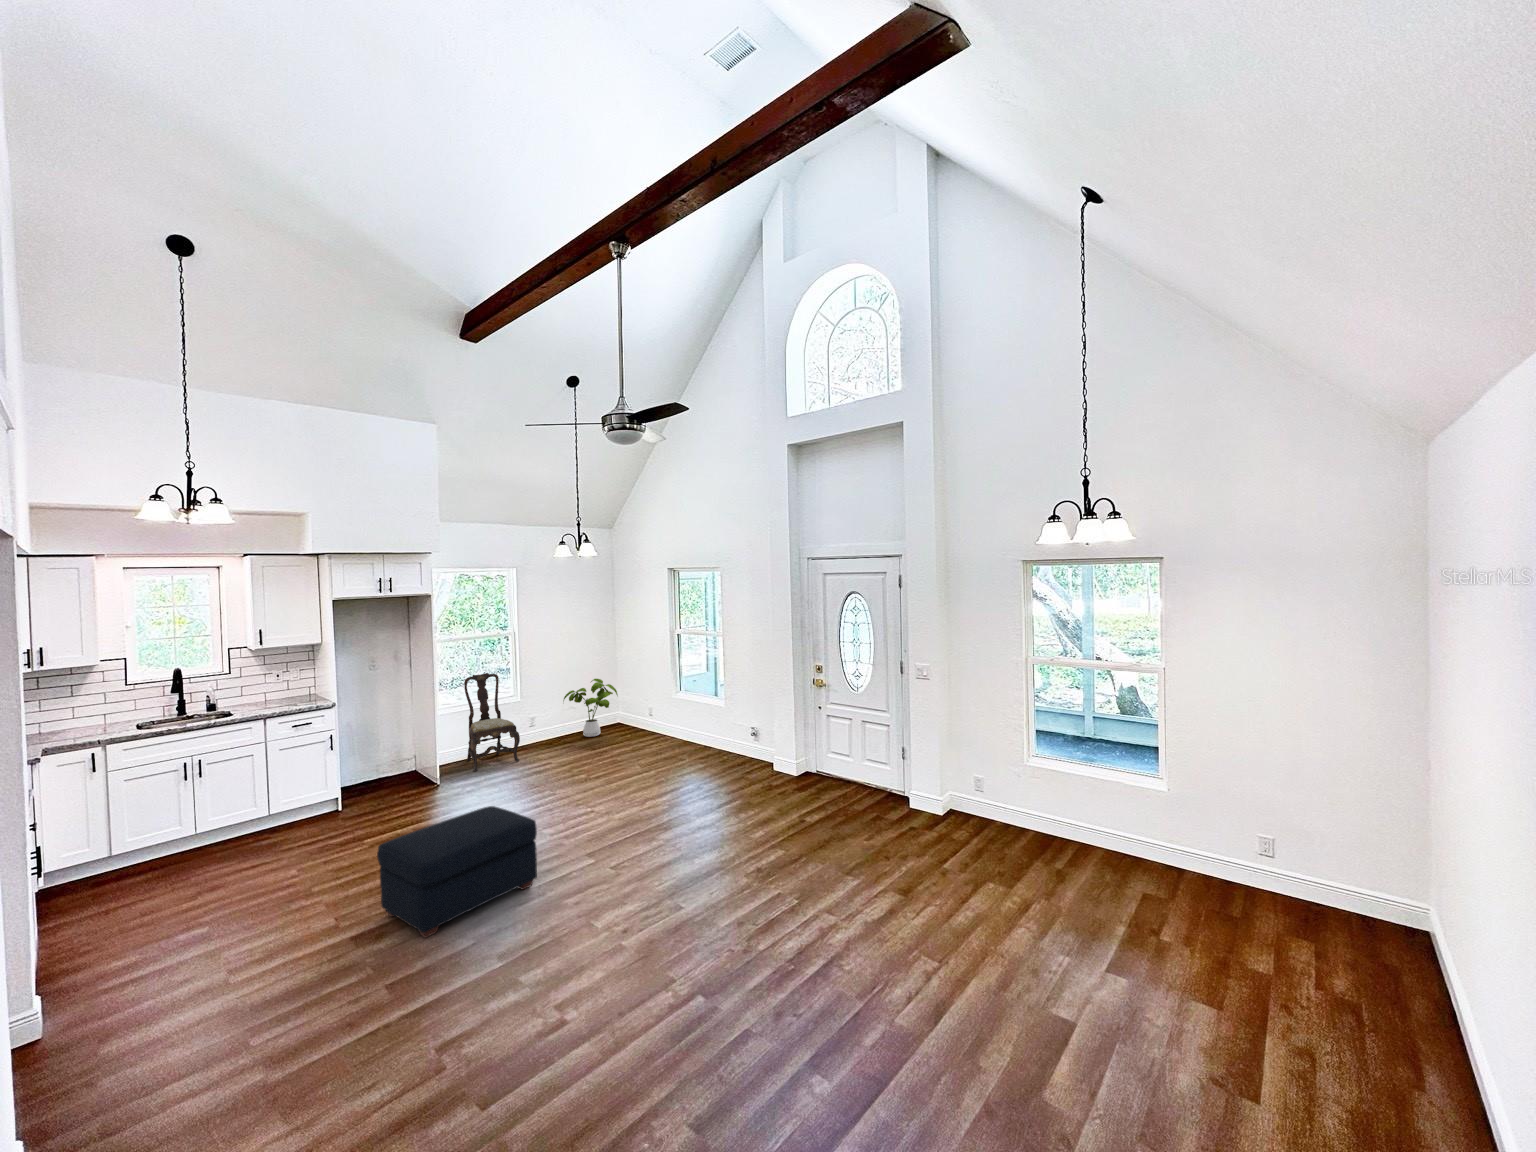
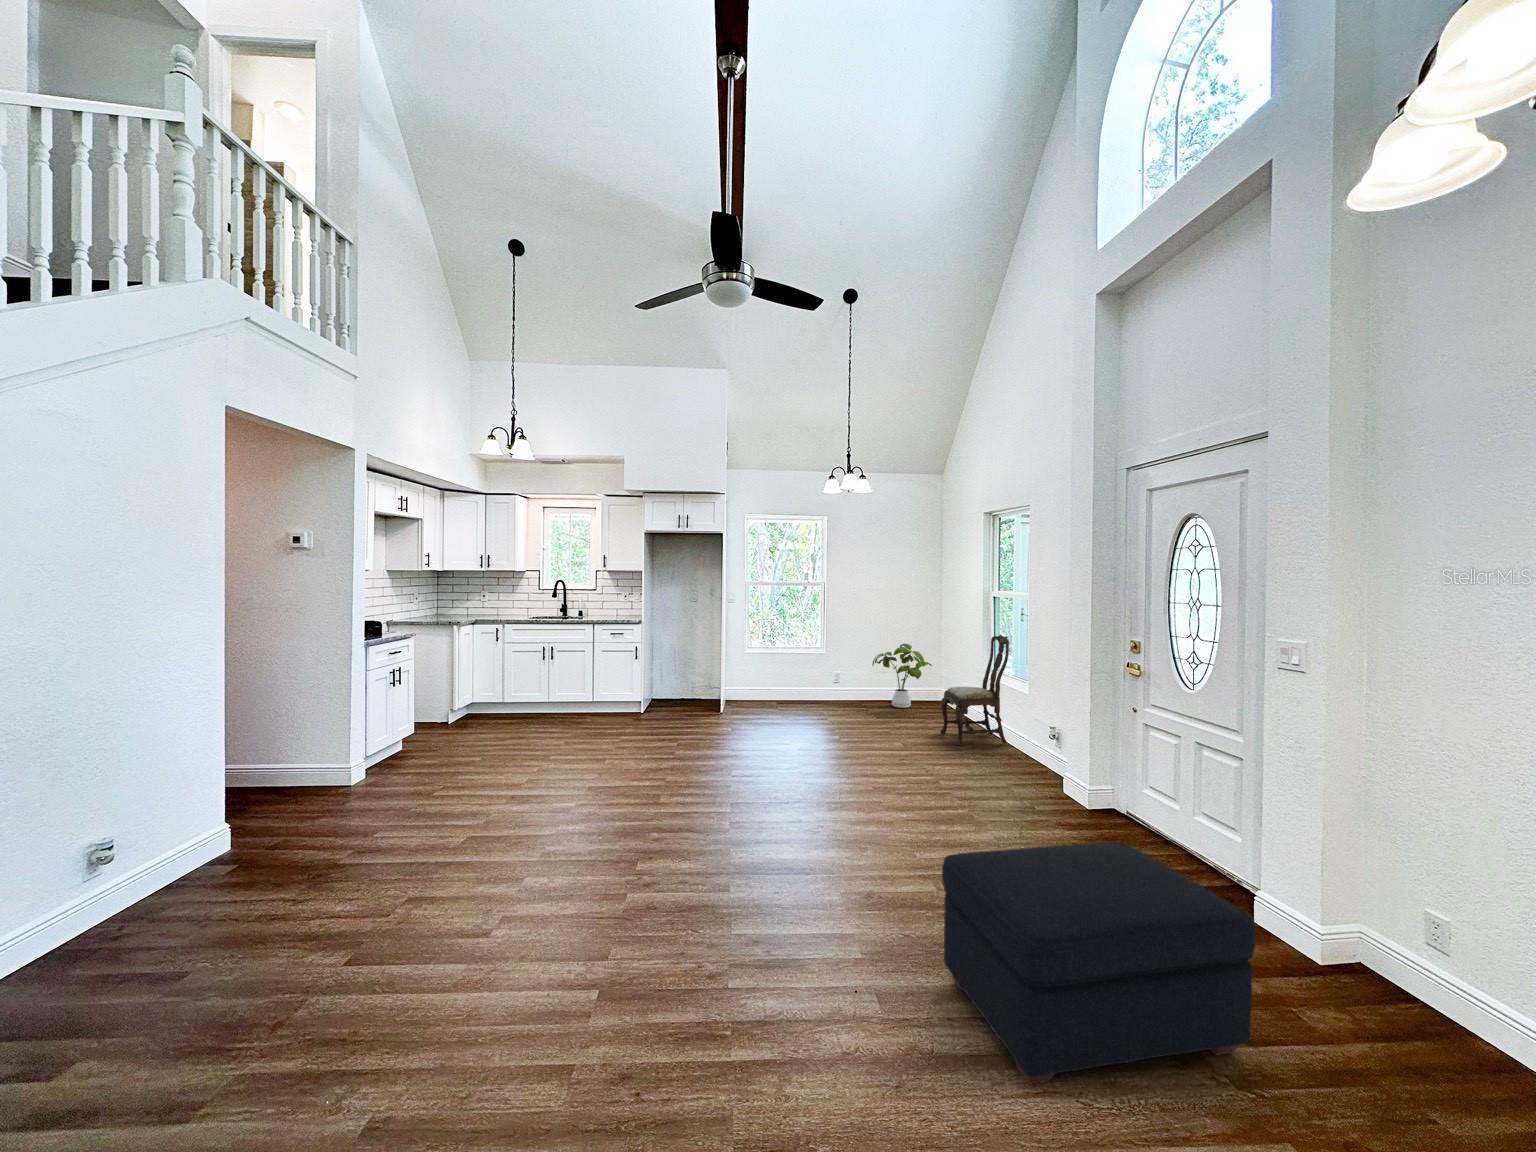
dining chair: present [464,673,520,771] -> present [940,635,1009,745]
ottoman: present [377,806,537,938] -> present [942,842,1255,1084]

